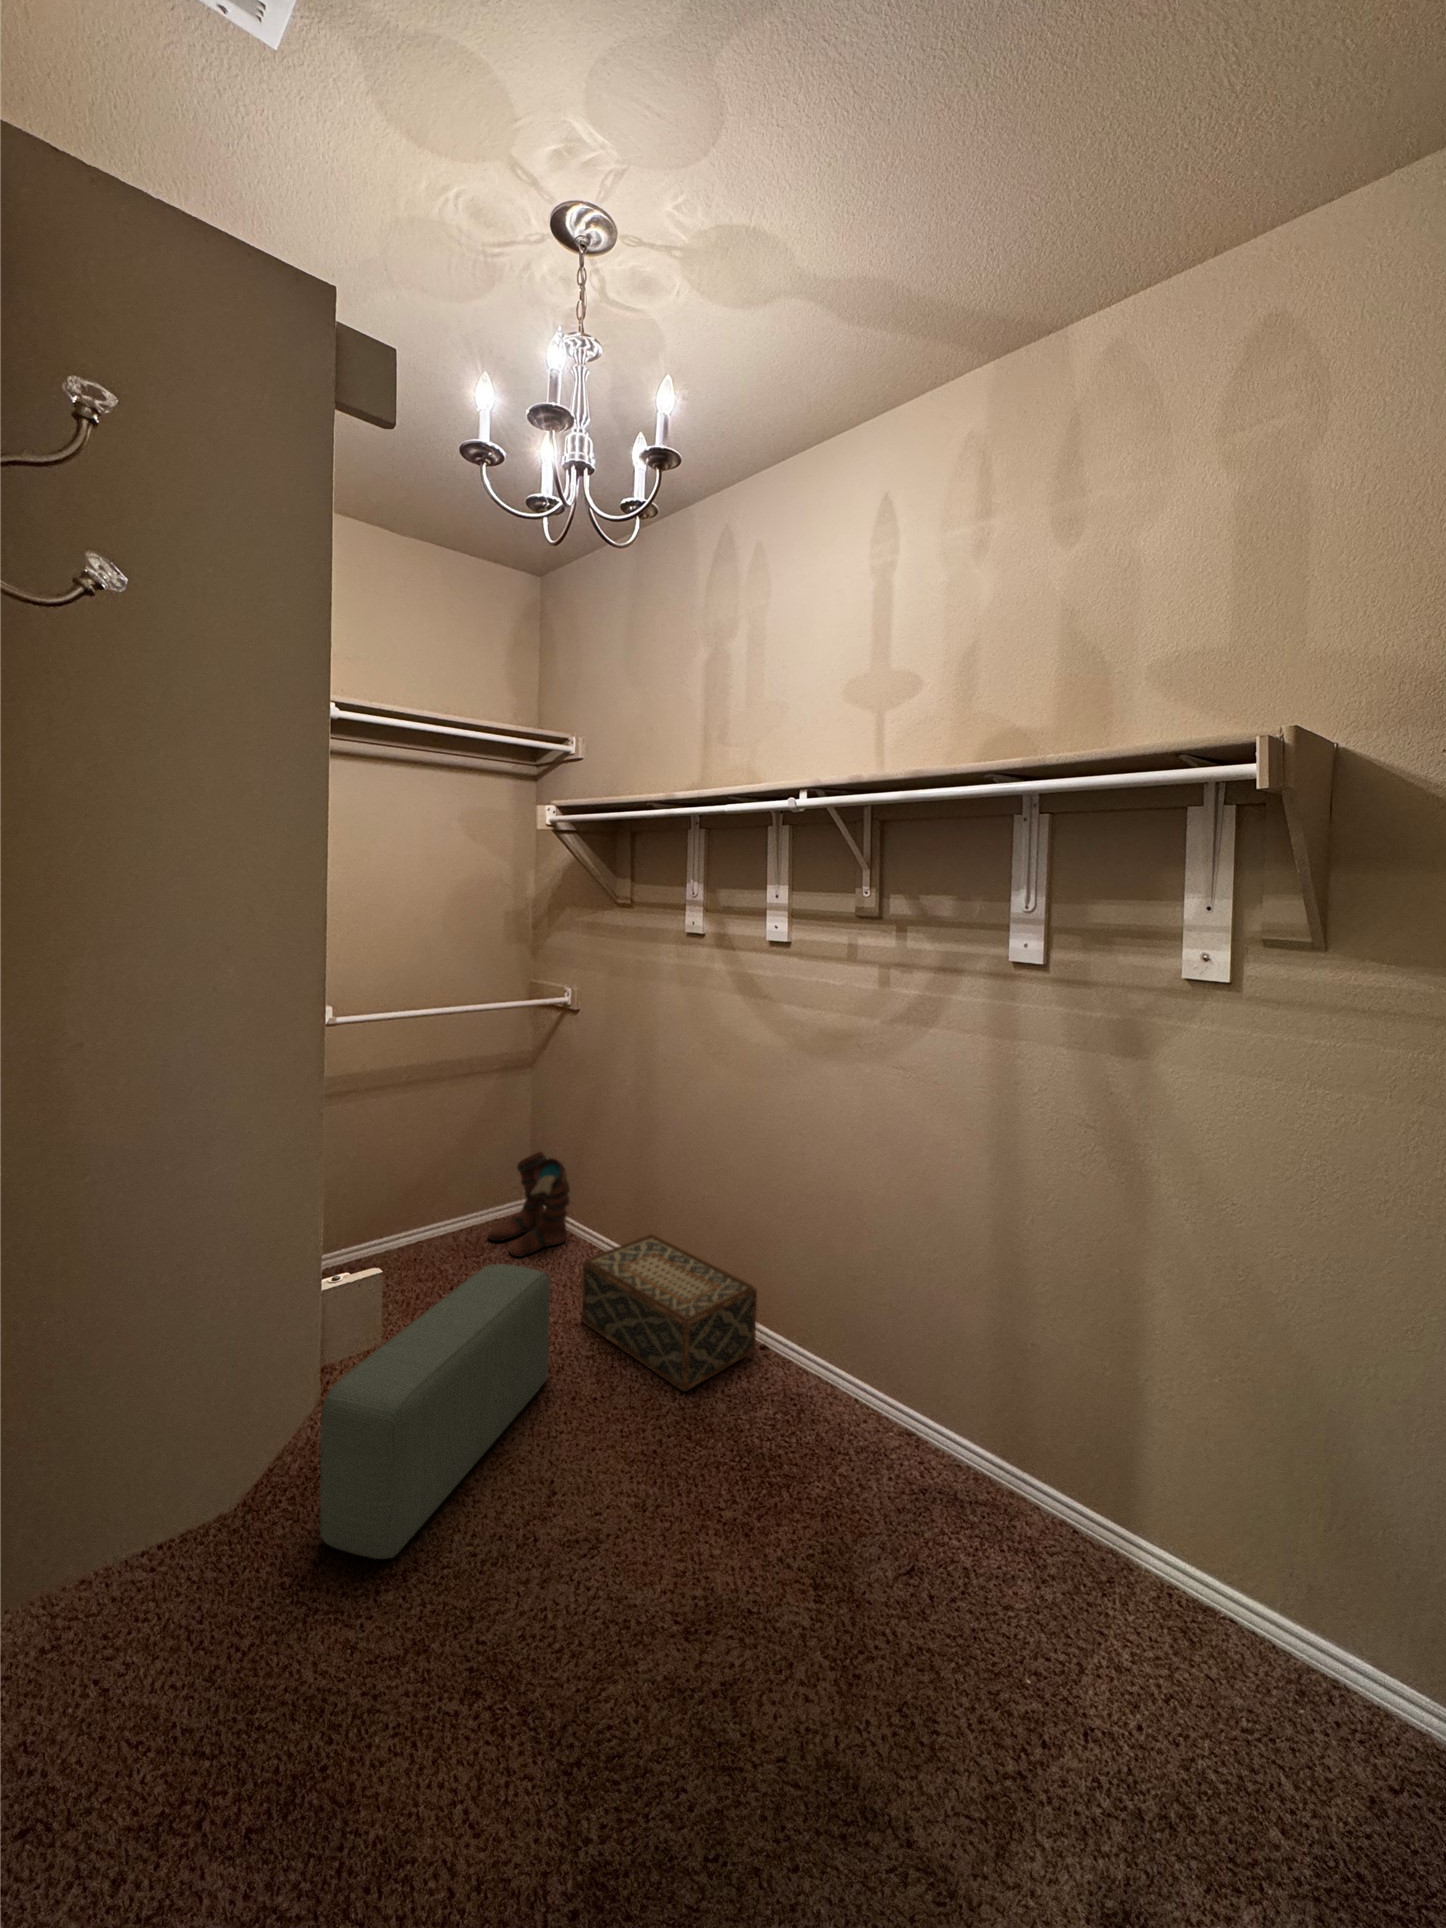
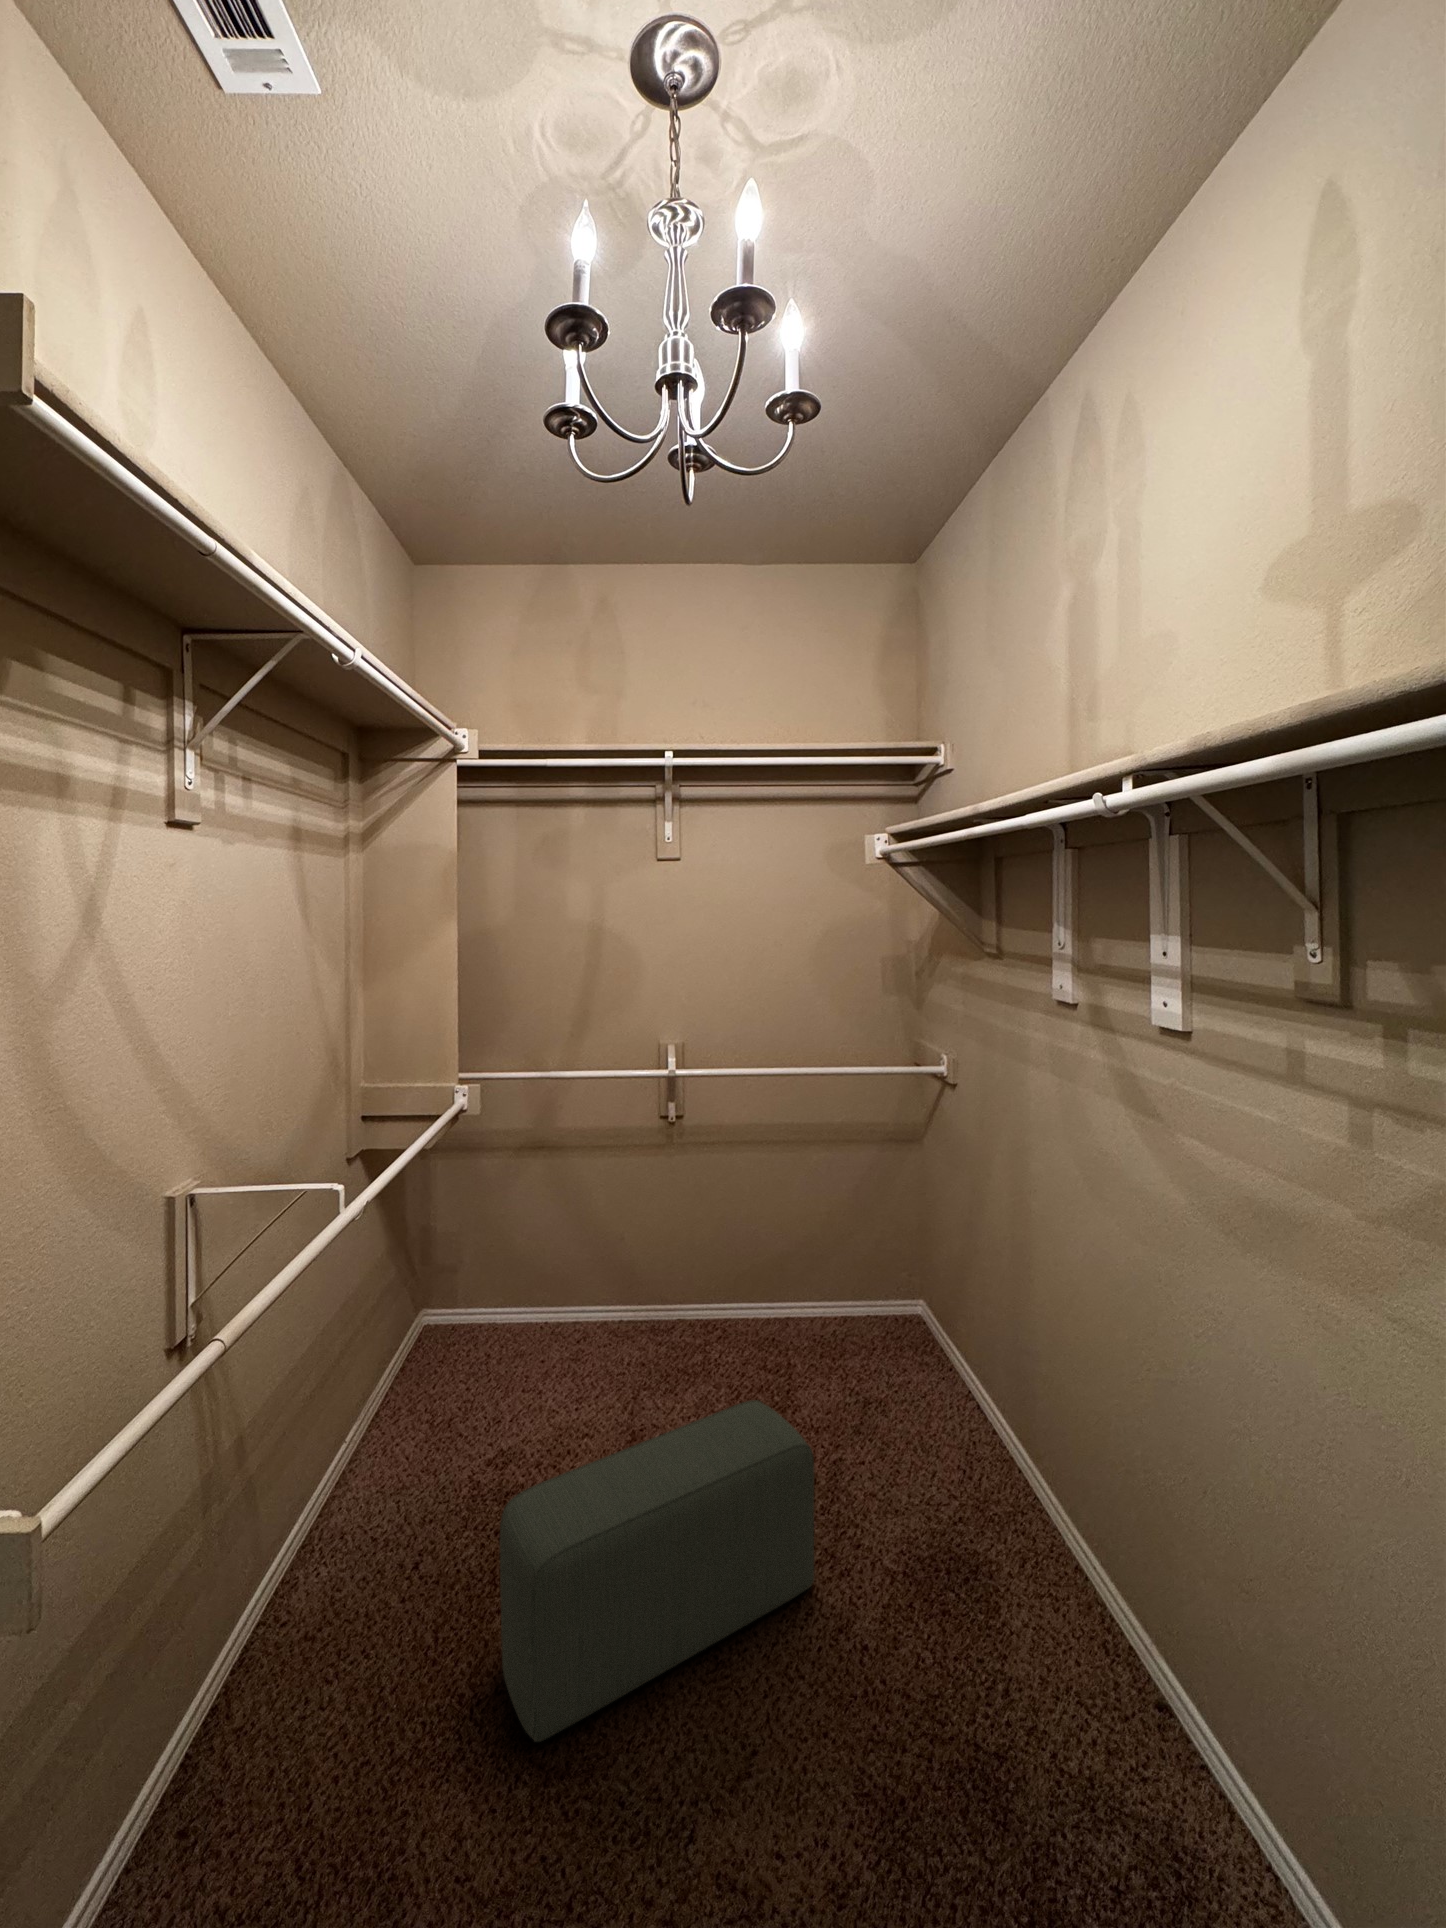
boots: present [488,1152,570,1257] -> none [851,1253,942,1382]
woven basket: present [582,1234,757,1391] -> none [897,1430,1141,1735]

